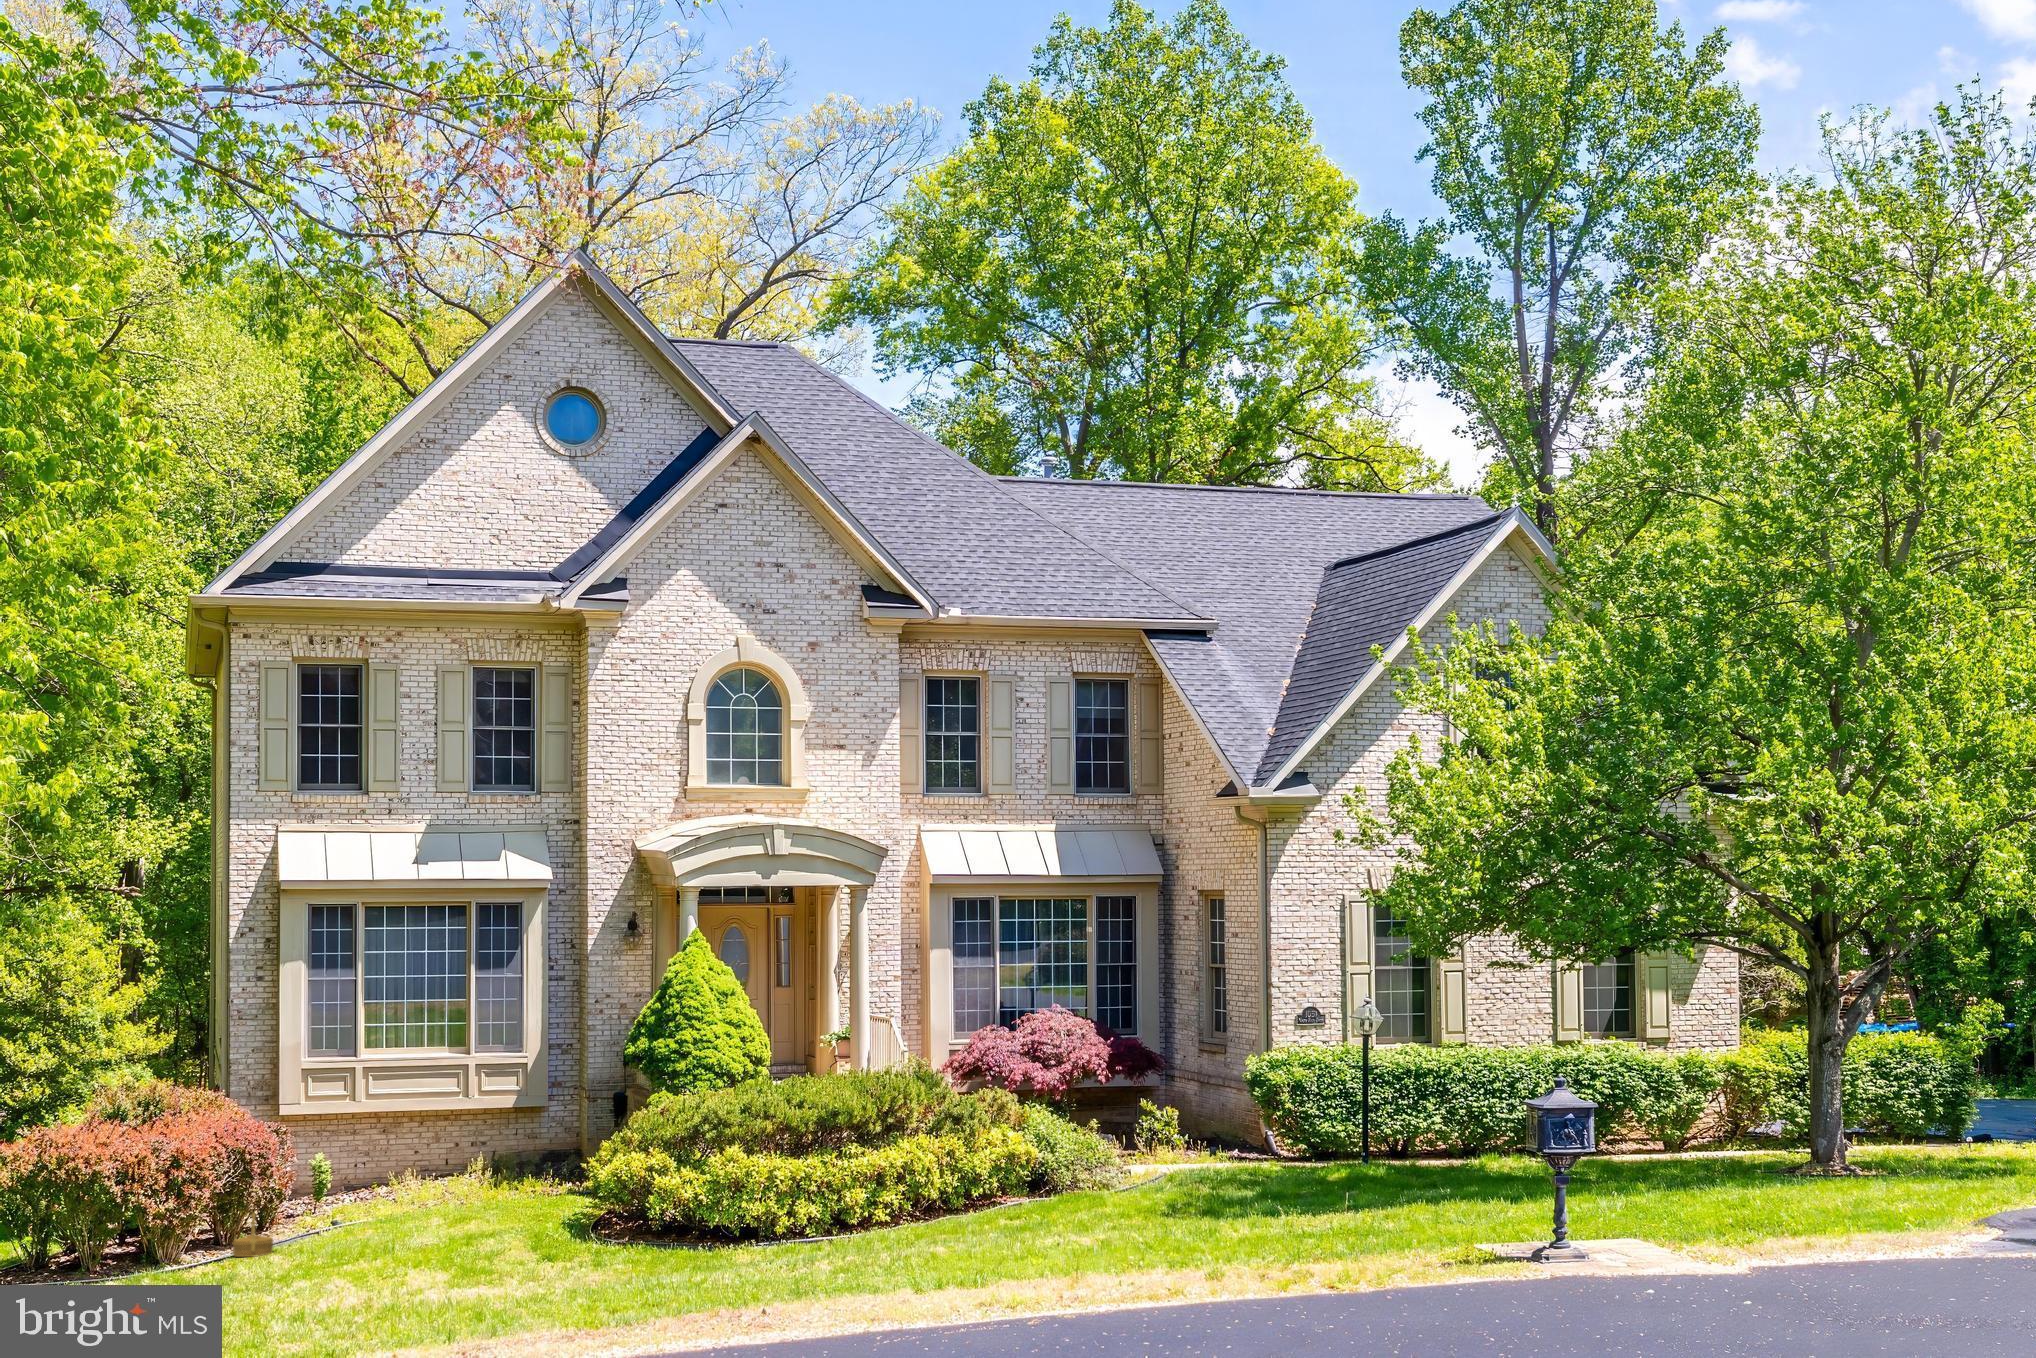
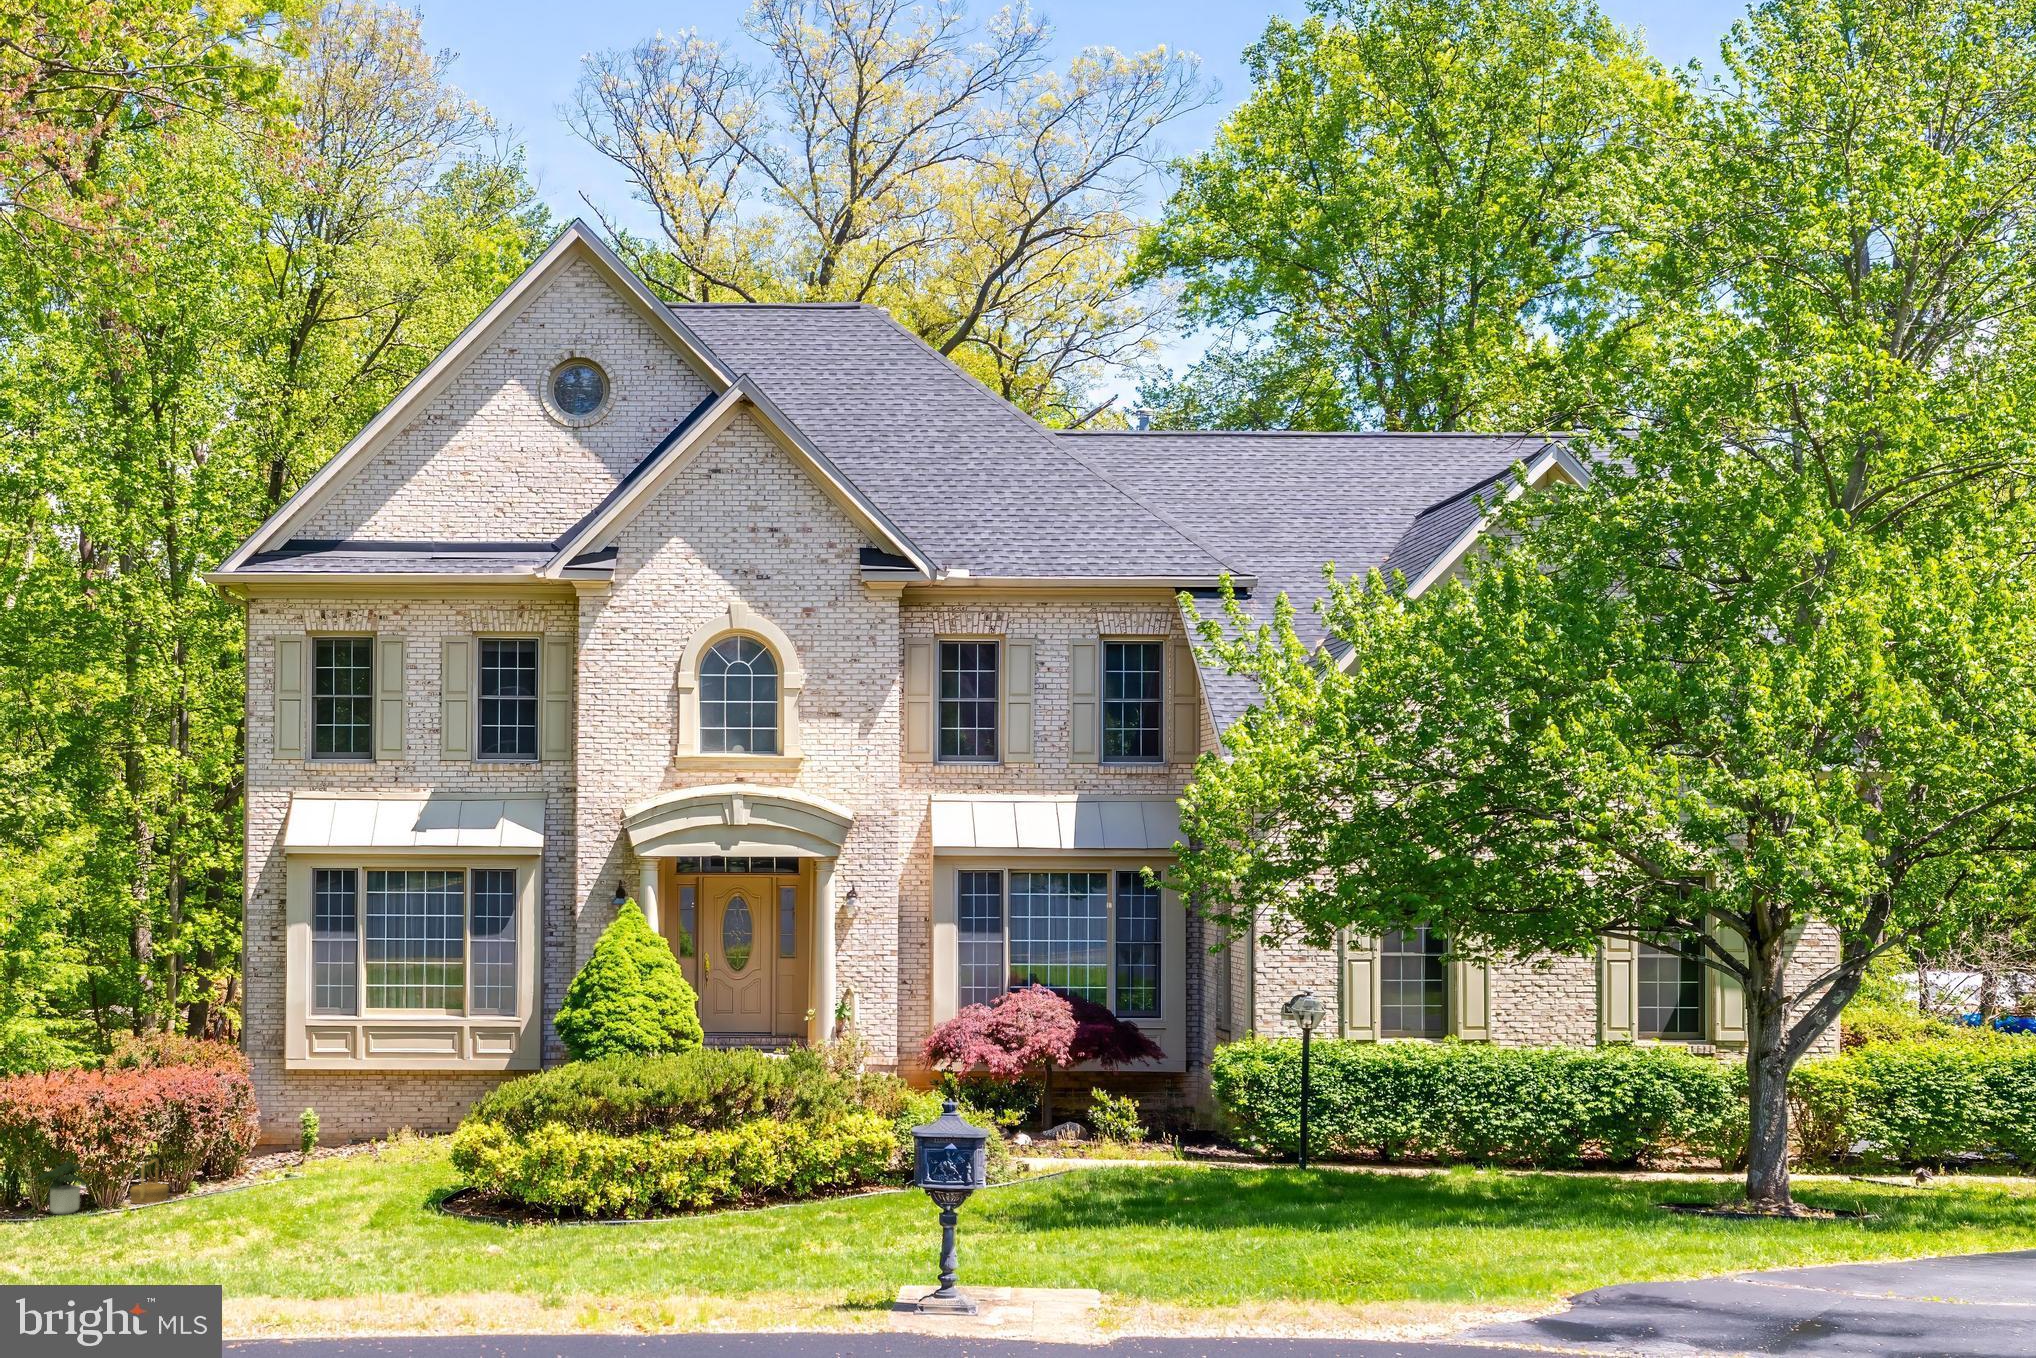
potted plant: none [143,1210,213,1270] -> present [34,1161,95,1214]

